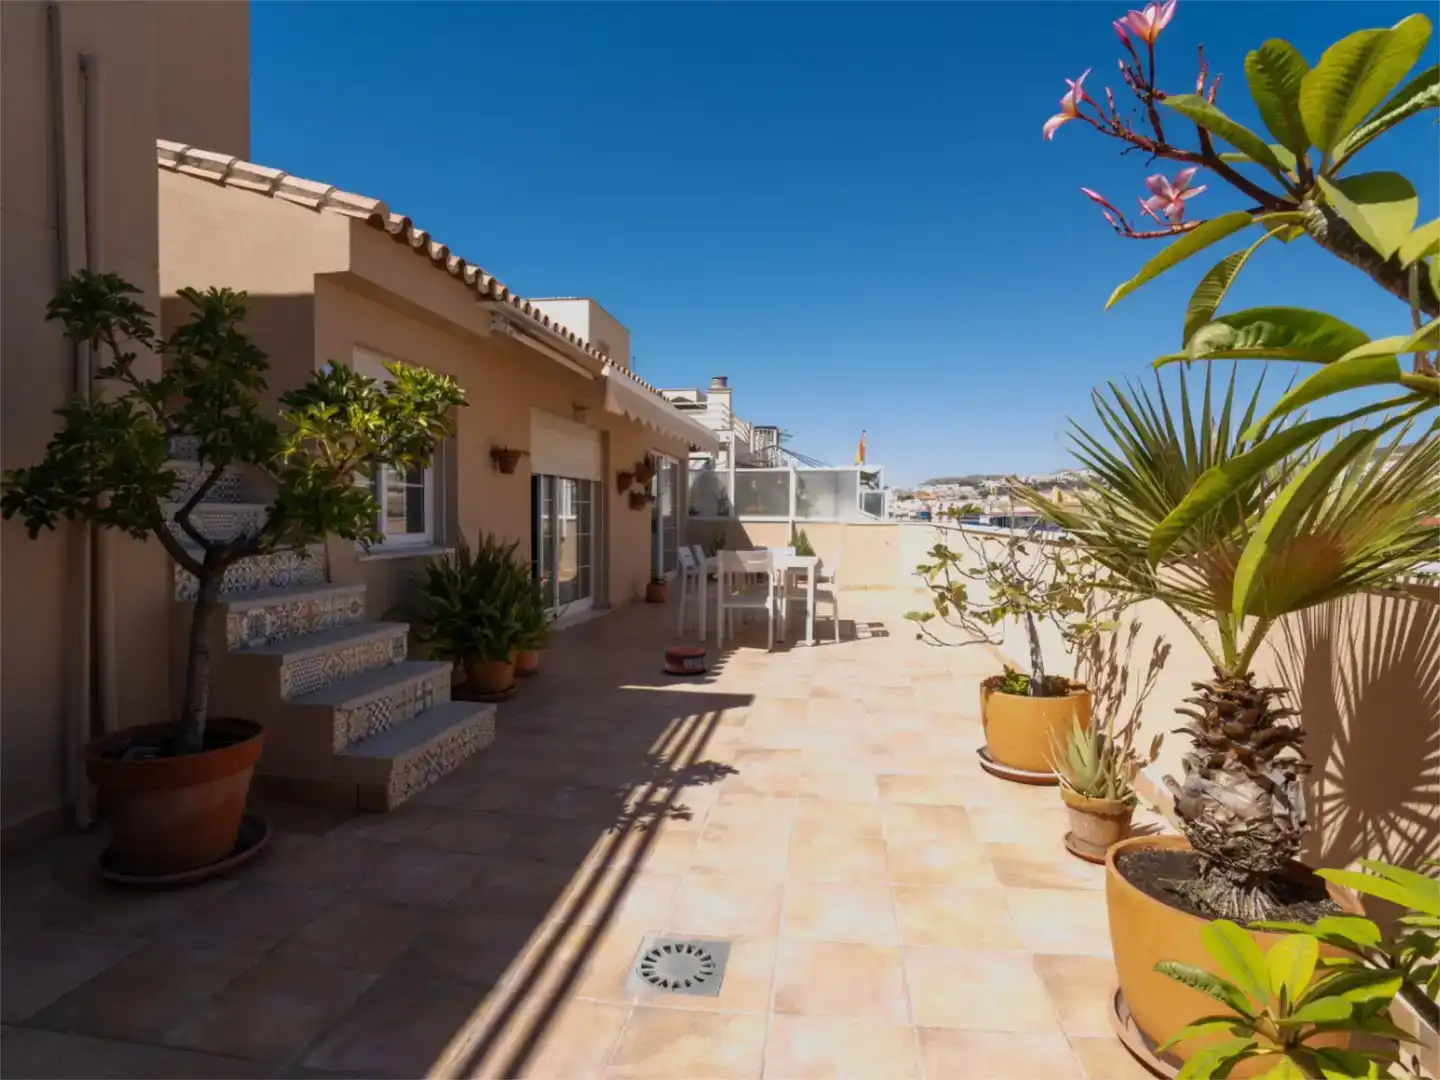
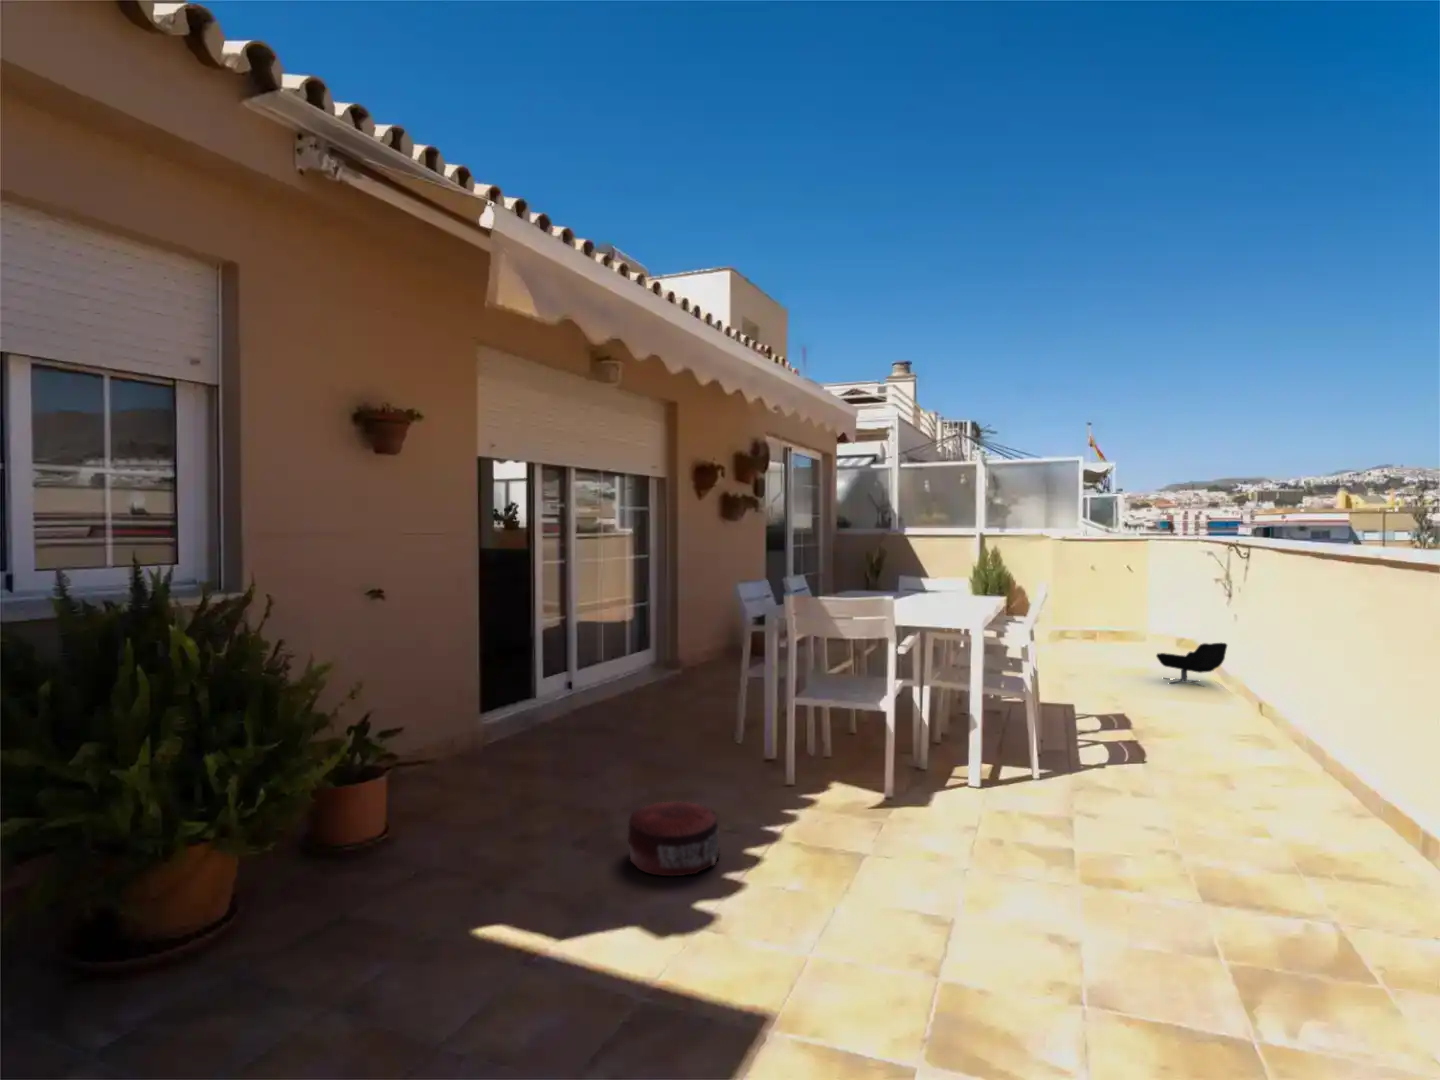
lounge chair: none [900,584,938,610] -> present [1157,643,1227,683]

